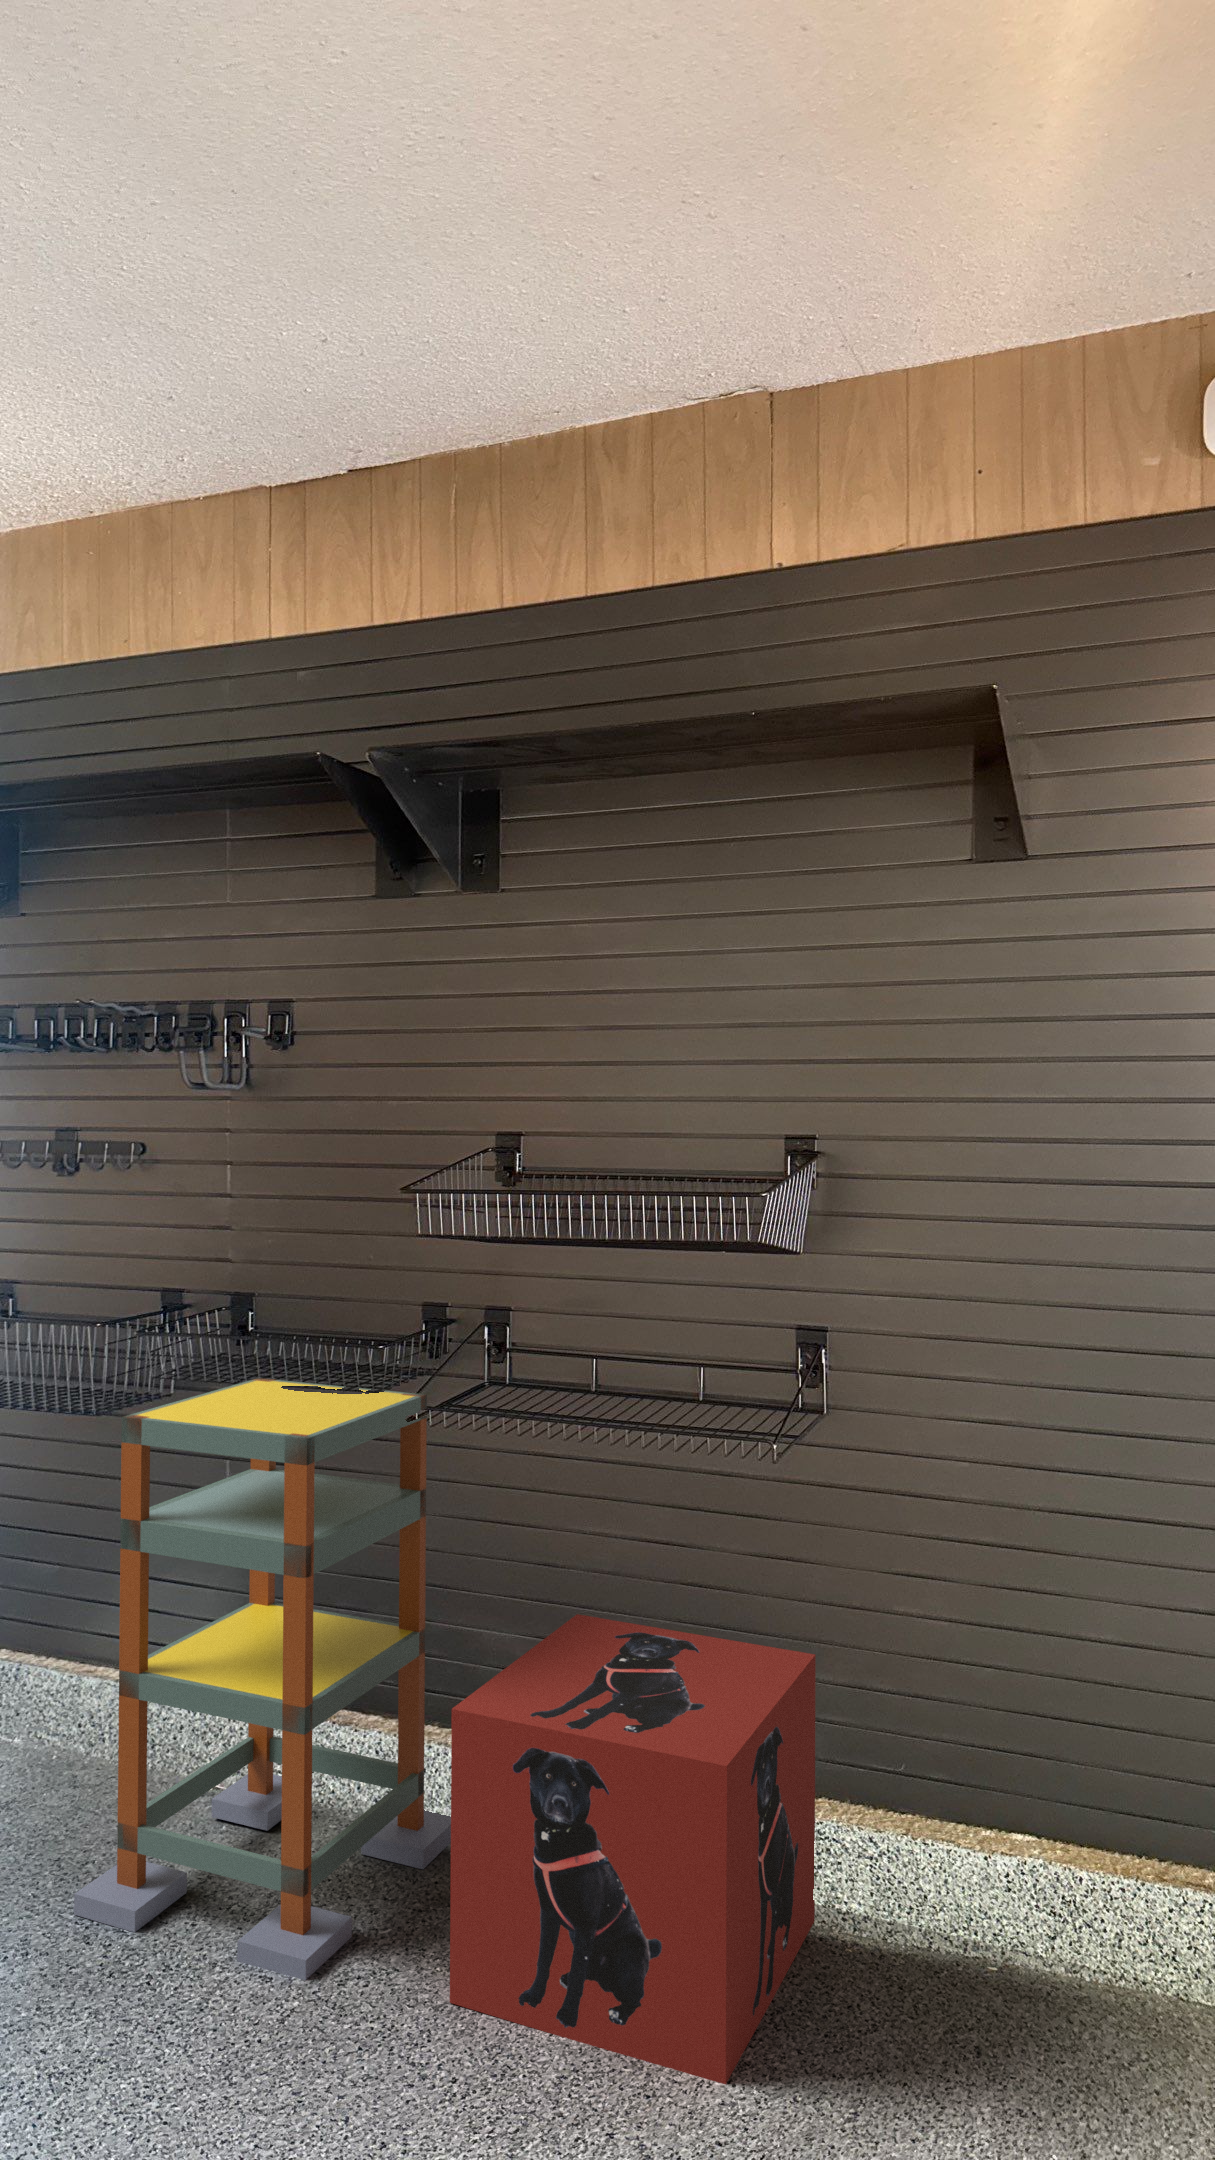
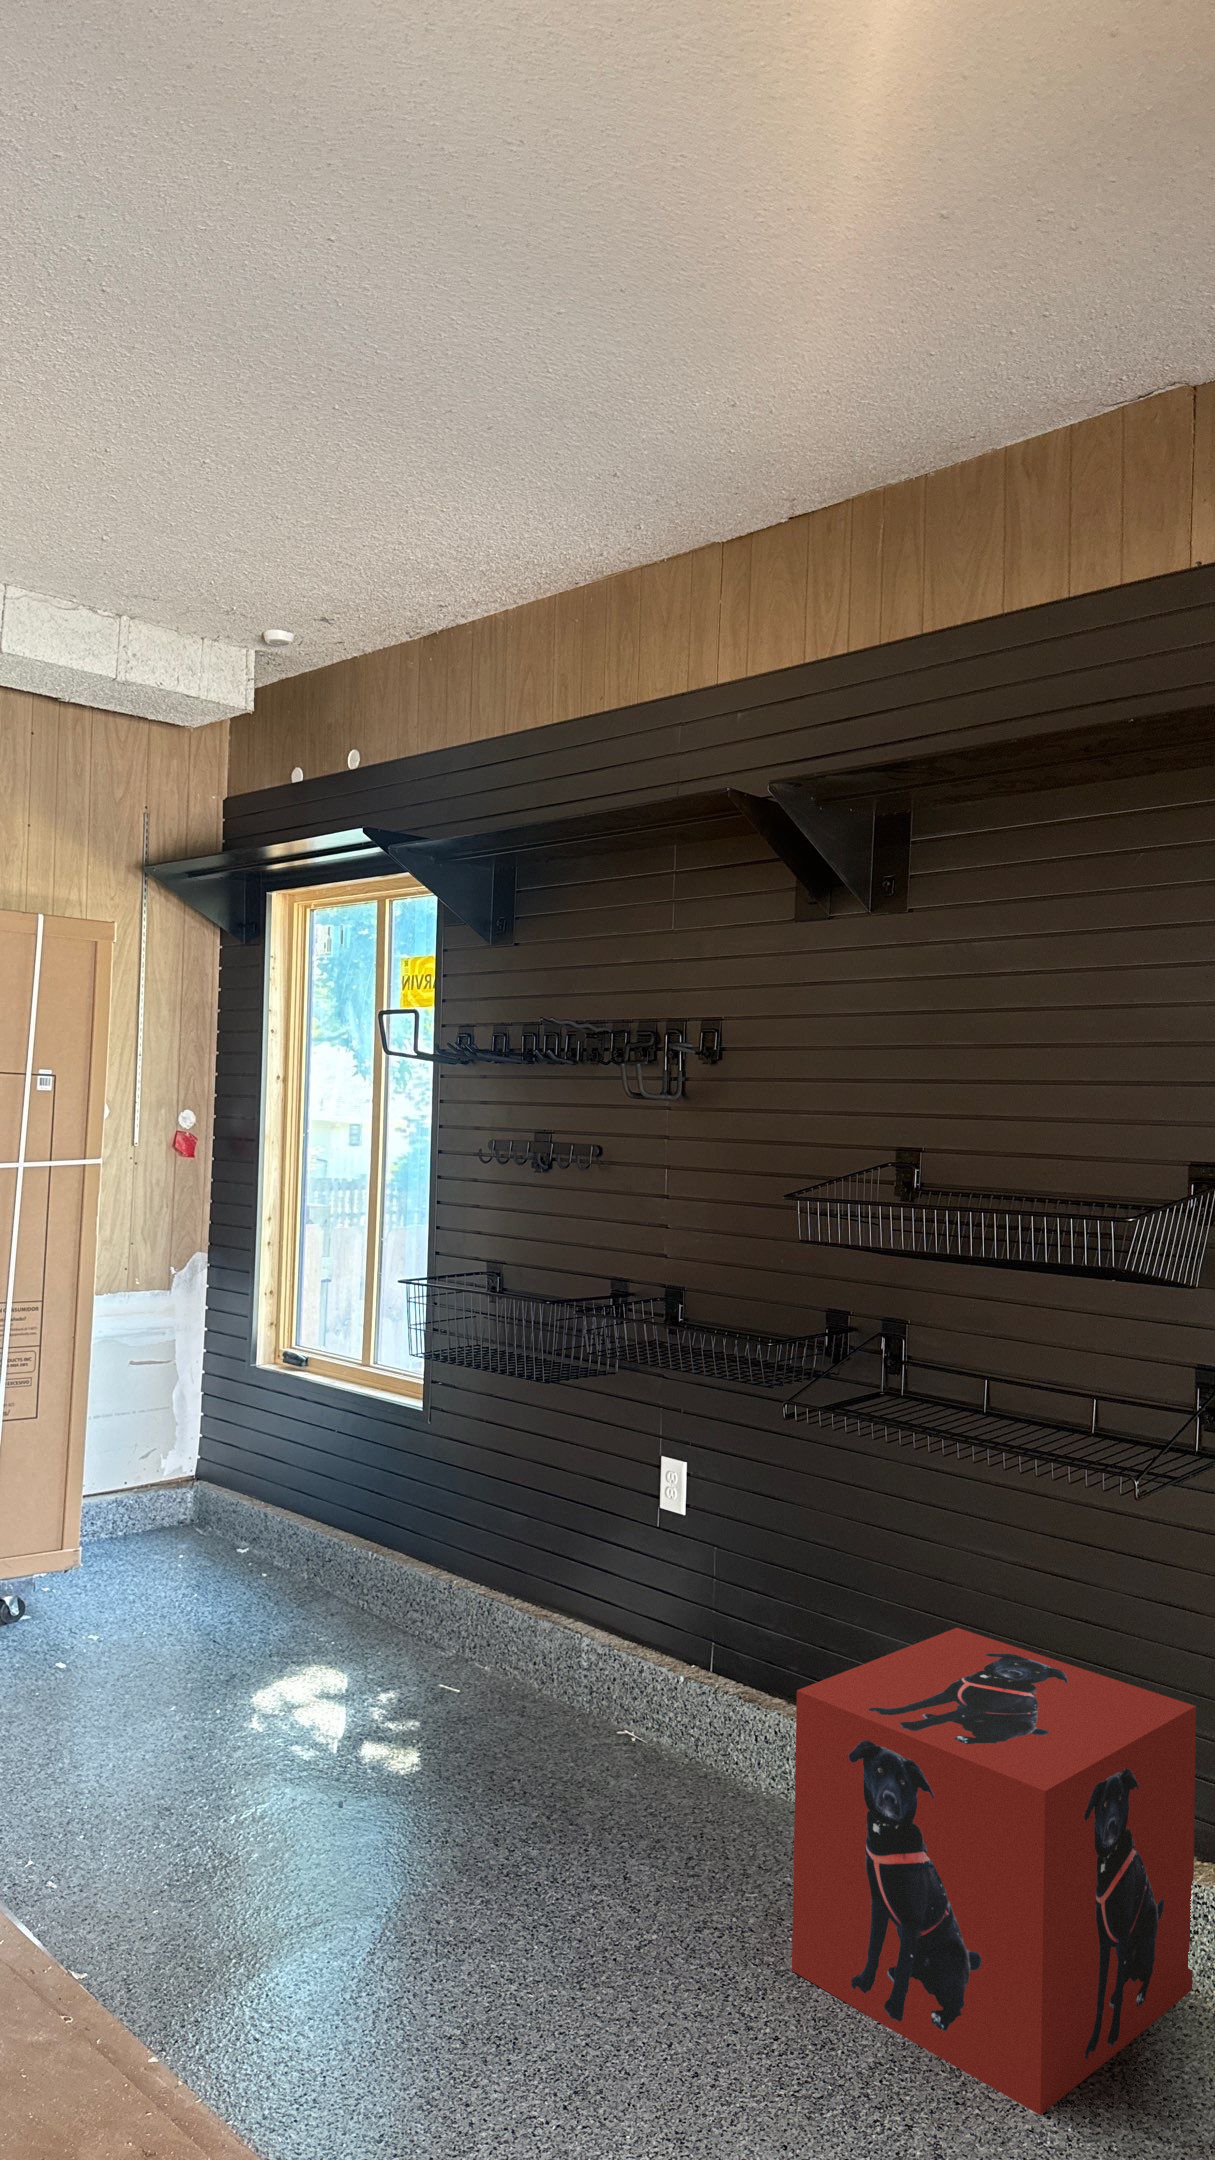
shelving unit: present [74,1378,451,1980] -> none [495,1366,846,1921]

